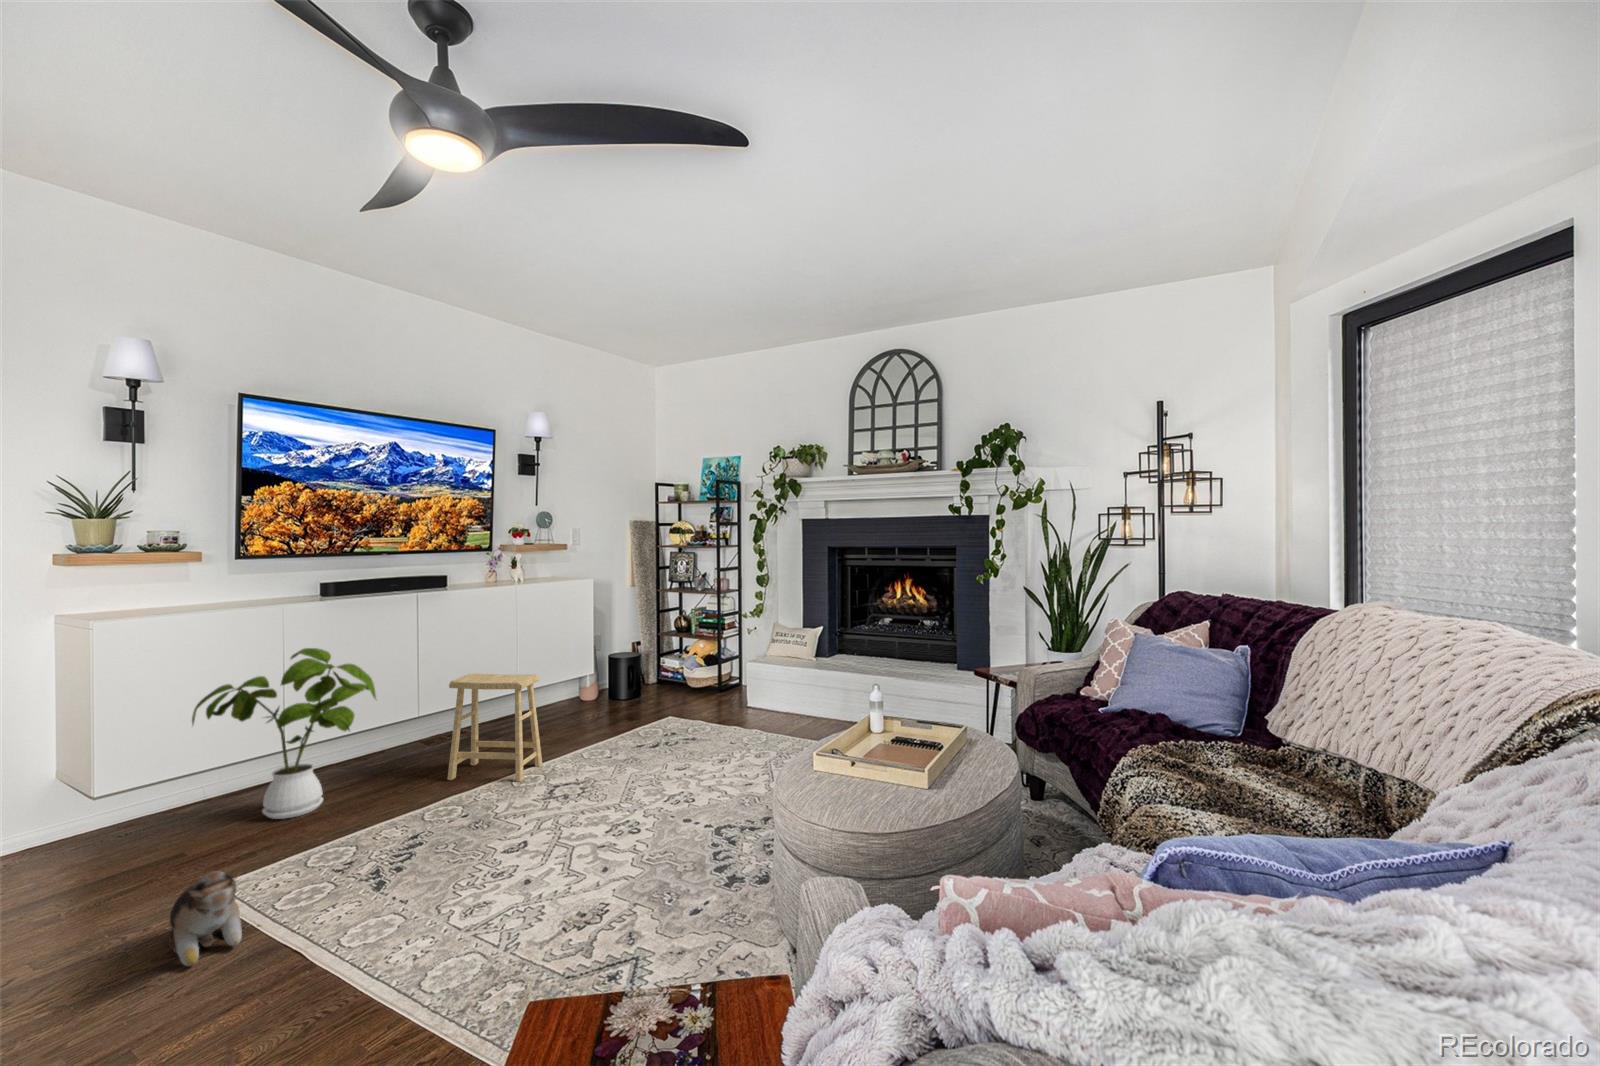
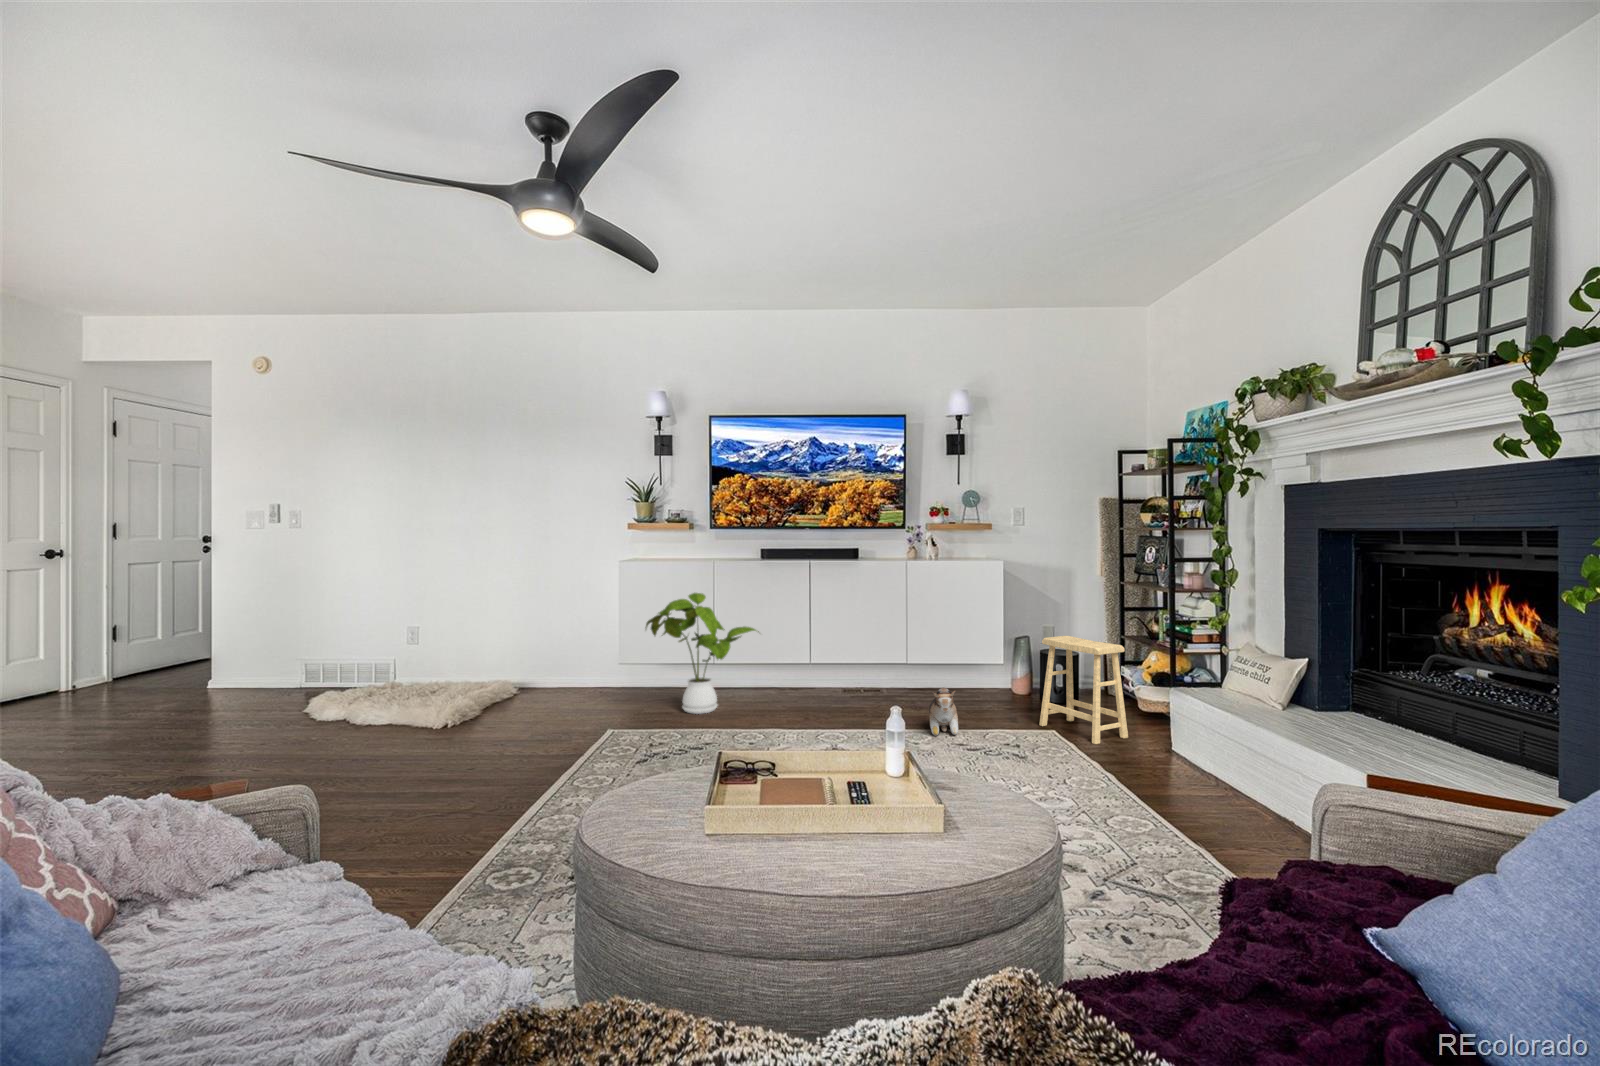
footstool: present [447,674,542,782] -> present [1039,636,1128,744]
plush toy: present [168,871,242,966] -> present [929,688,958,736]

